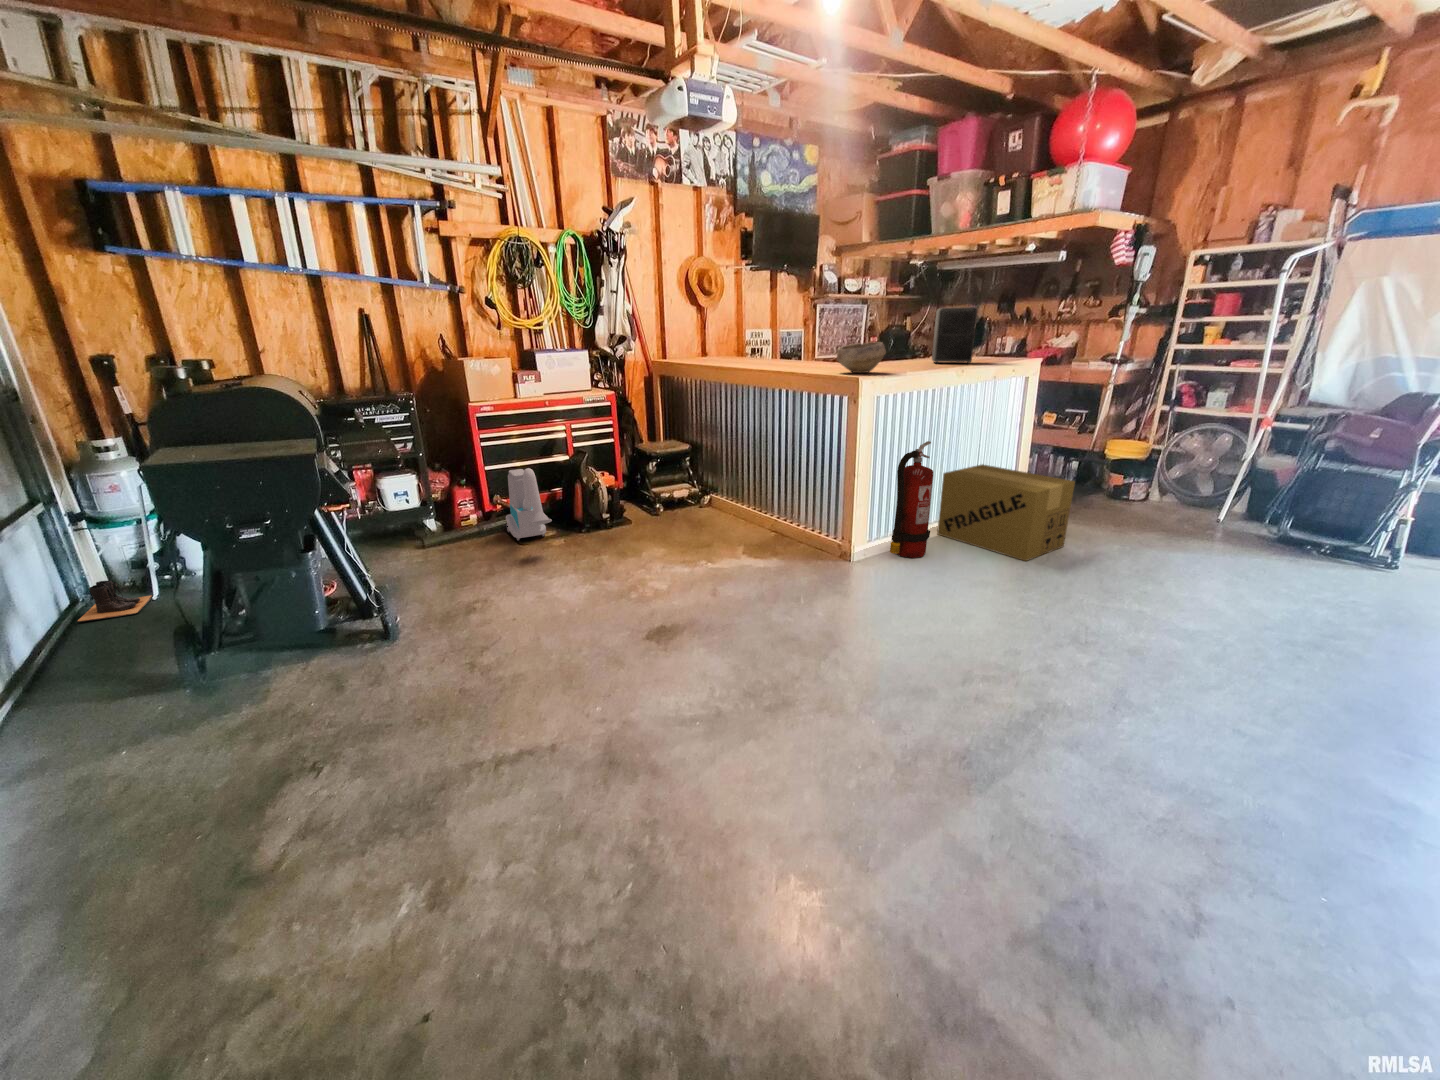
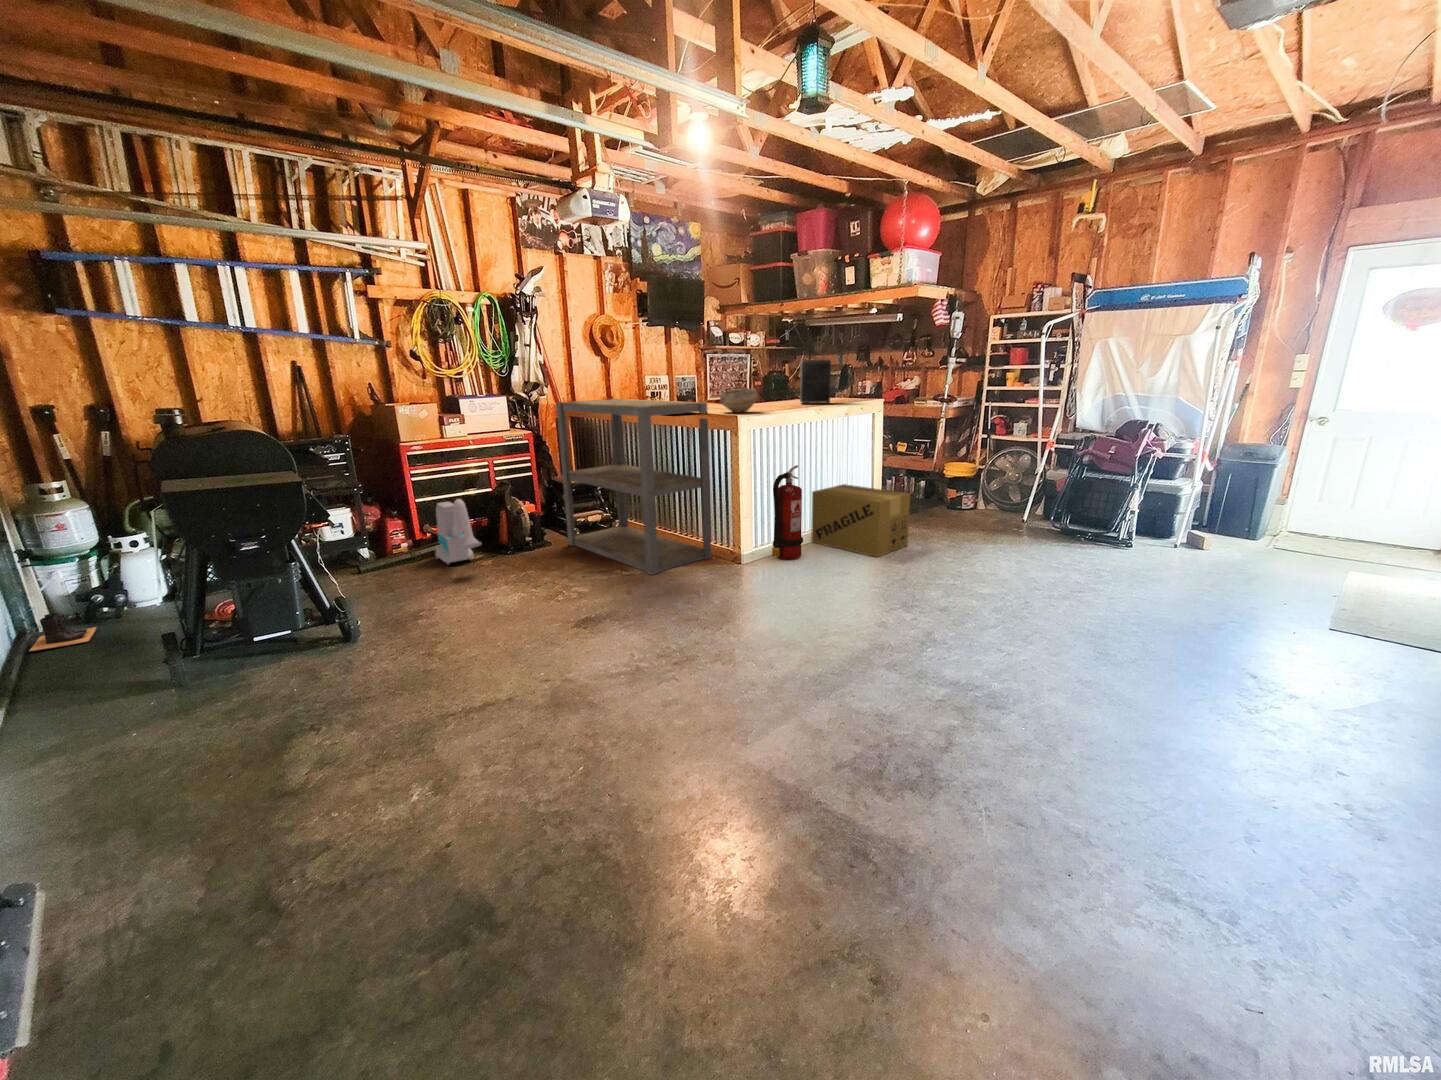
shelving unit: none [642,355,821,569] -> present [556,399,711,575]

